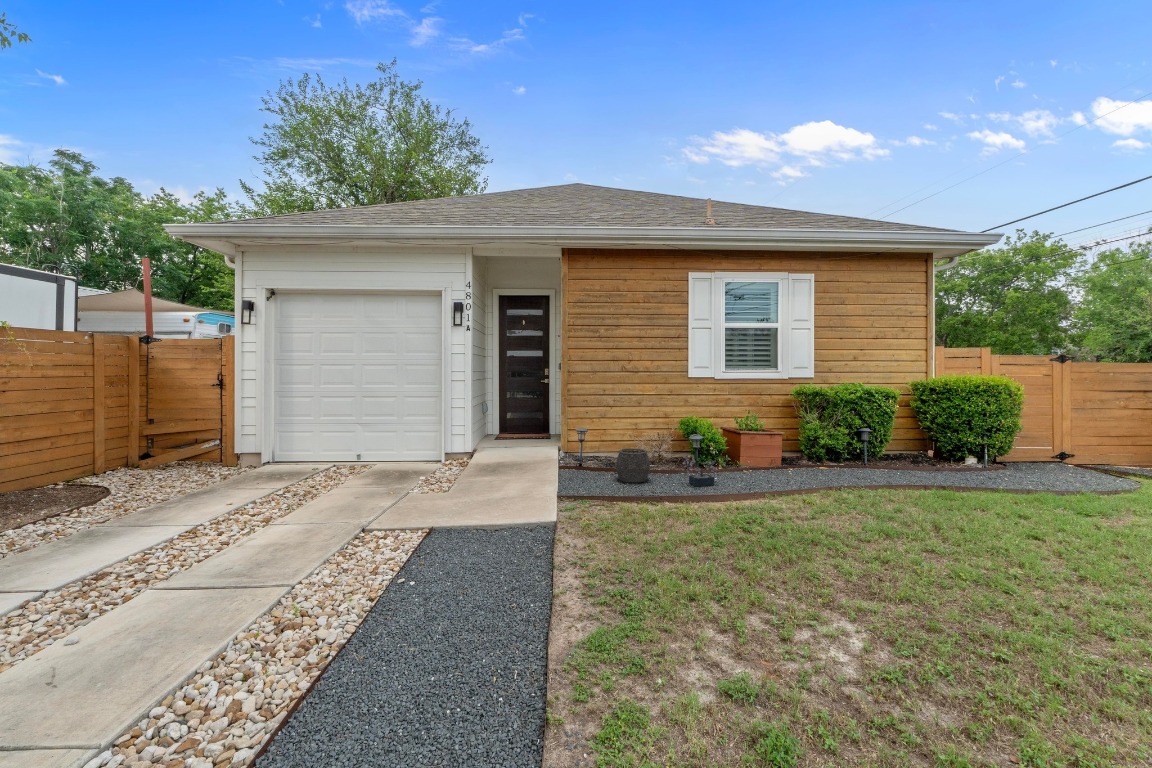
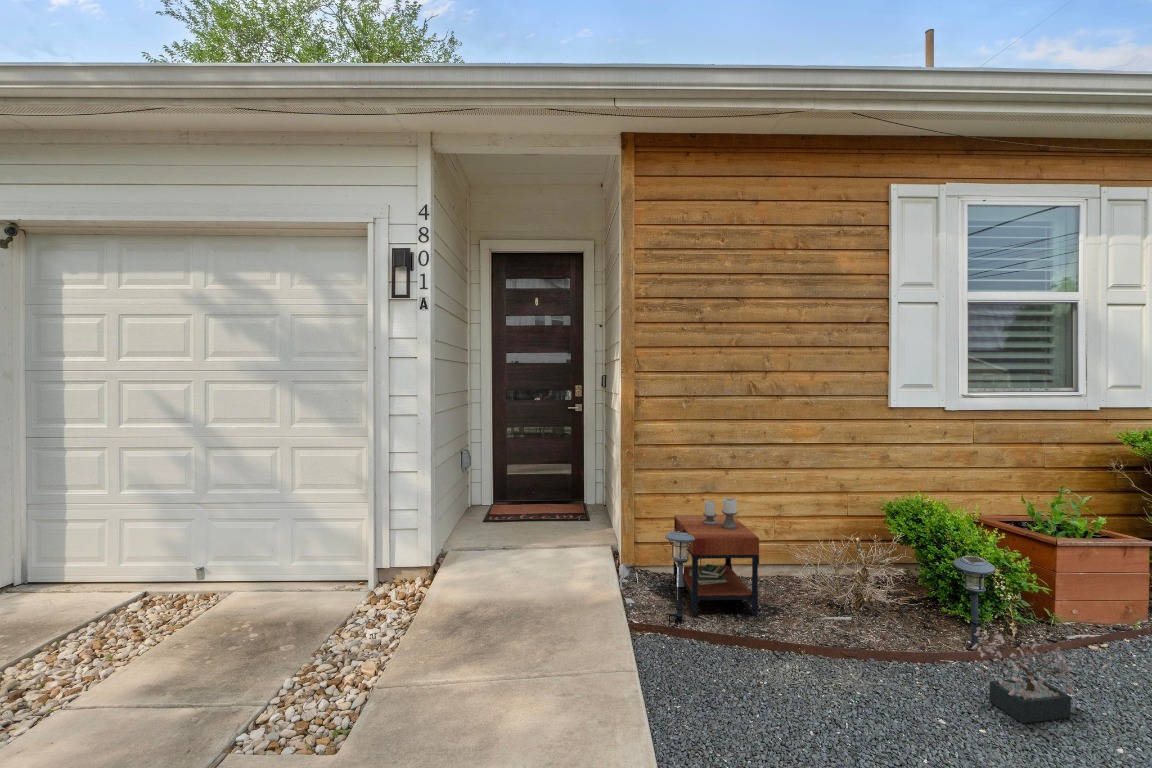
side table: none [586,417,618,467] -> present [674,498,759,616]
woven basket: present [616,448,650,483] -> none [783,594,878,700]

